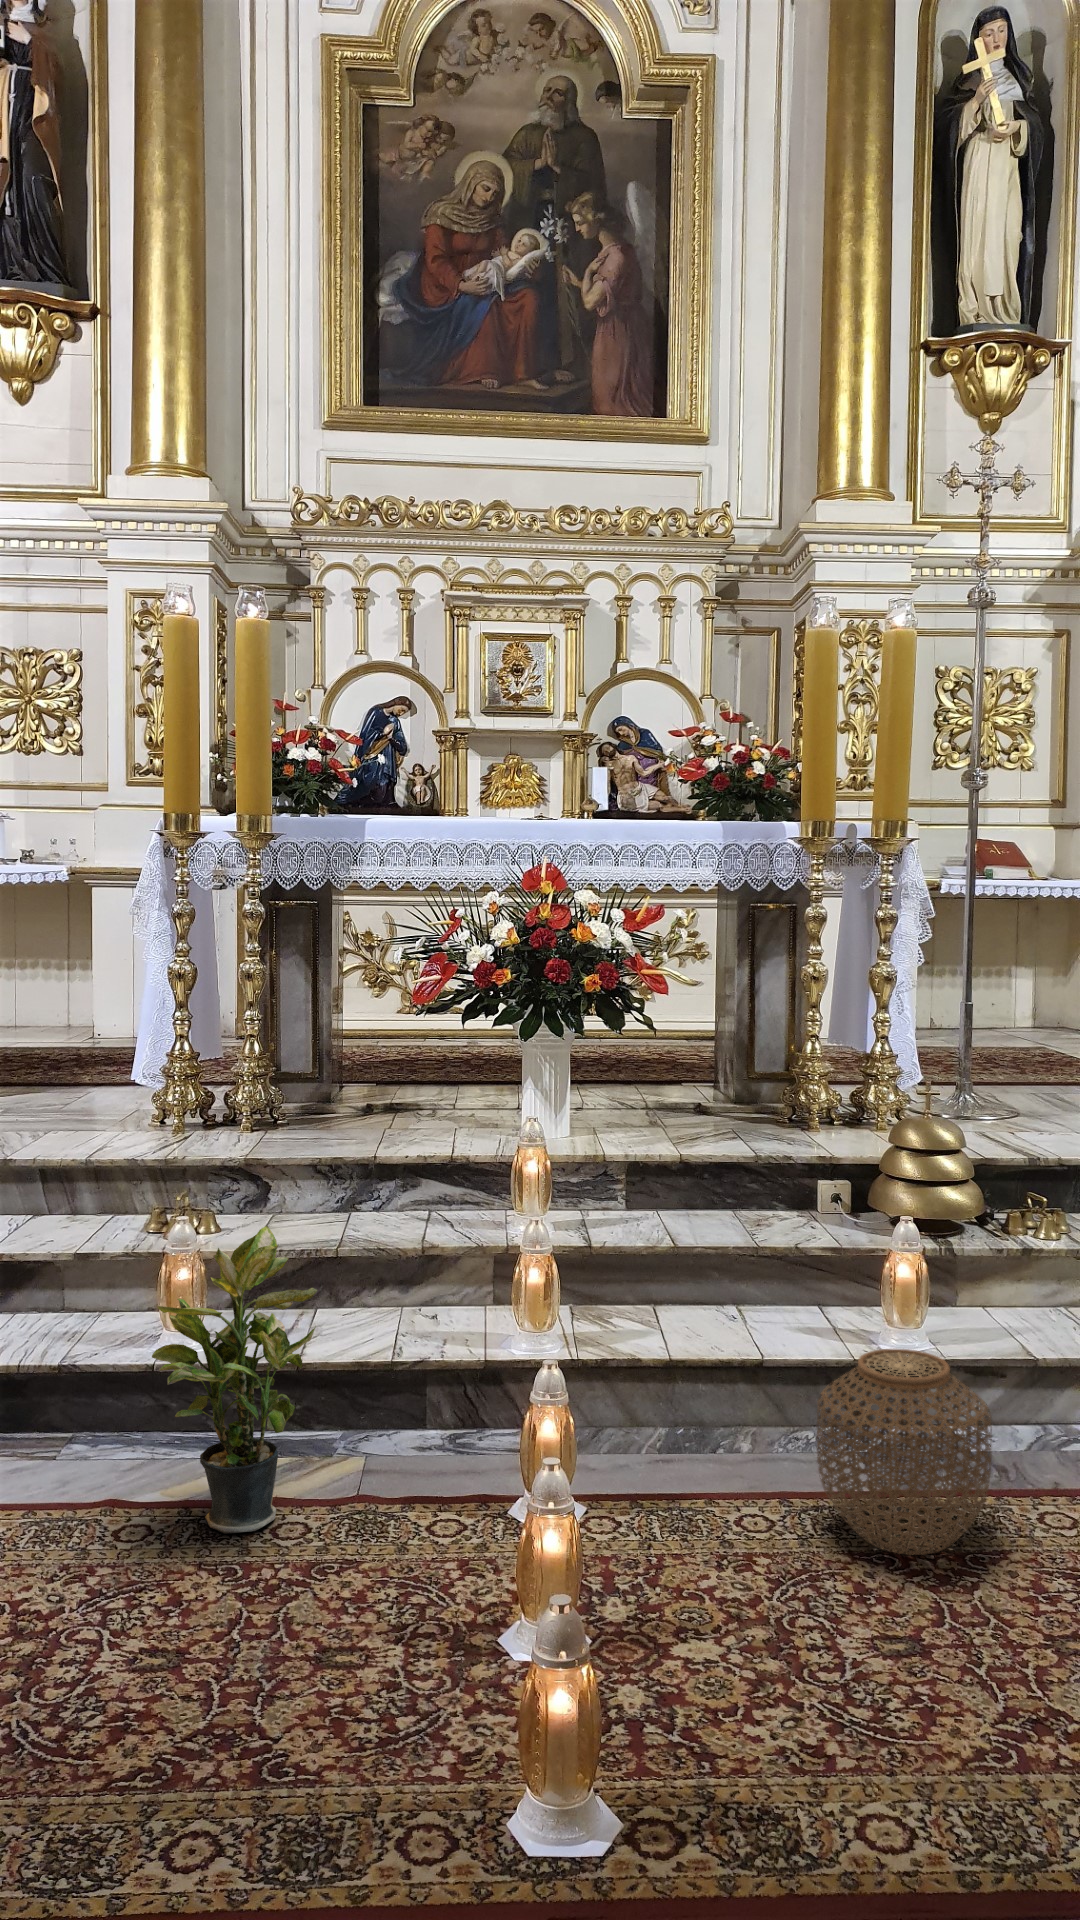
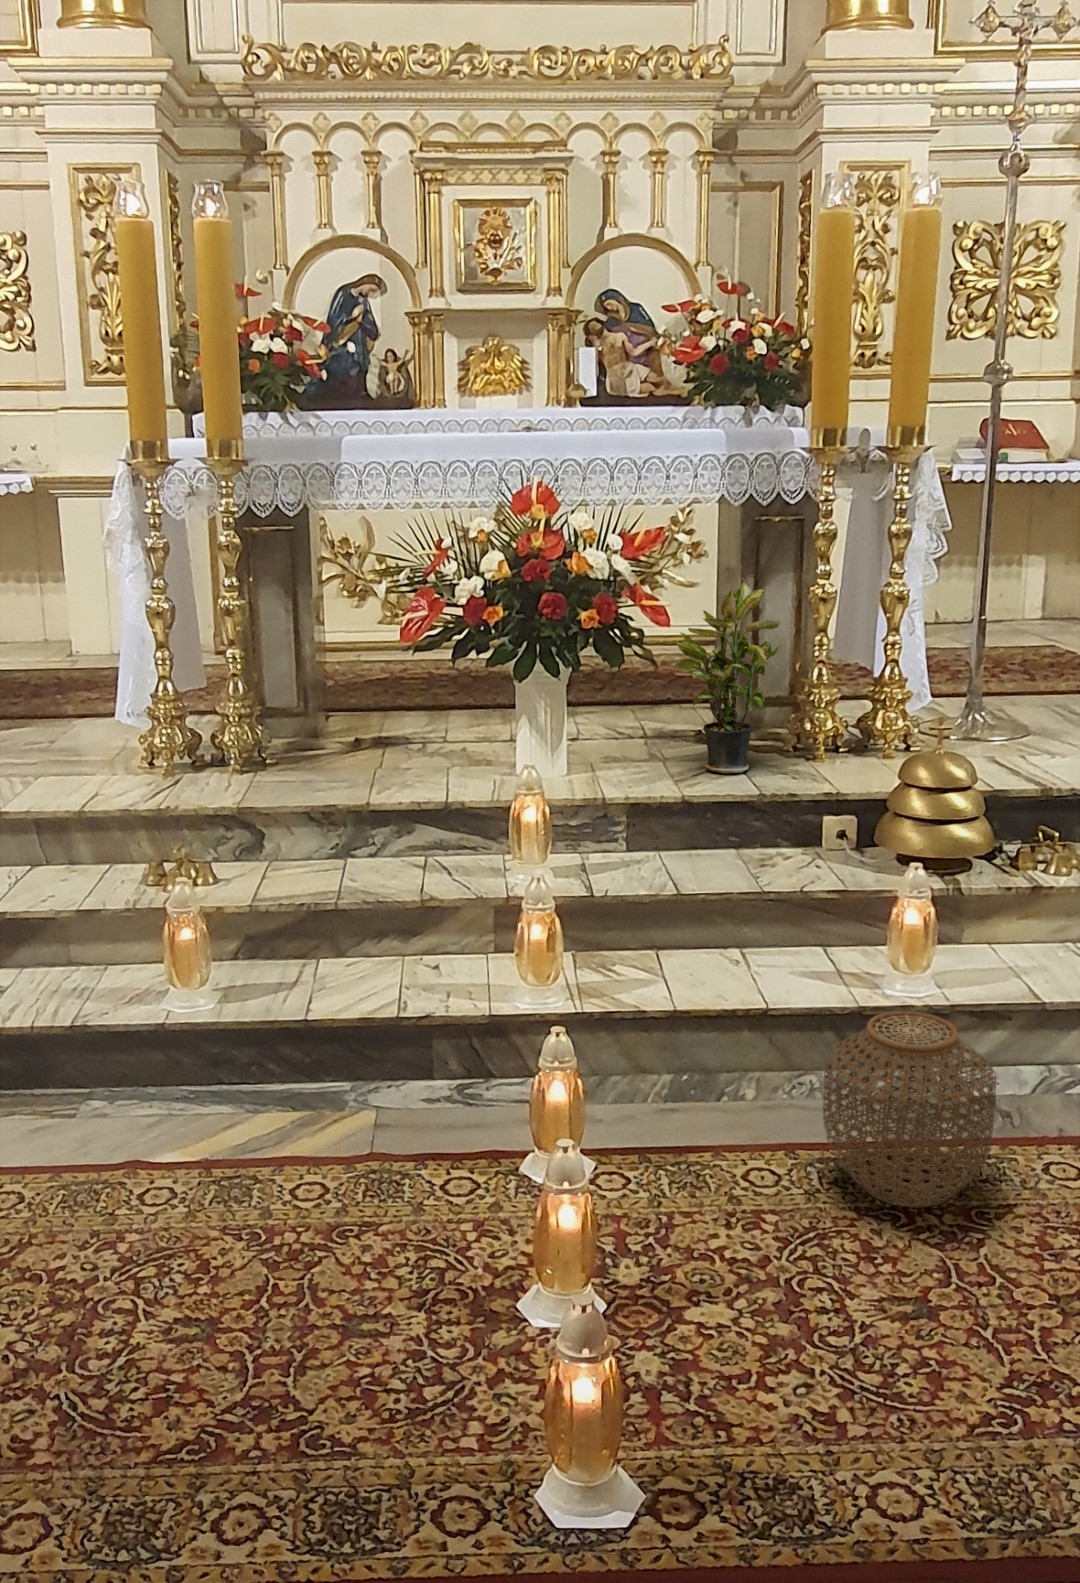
potted plant: present [152,1226,317,1534] -> present [675,583,781,774]

